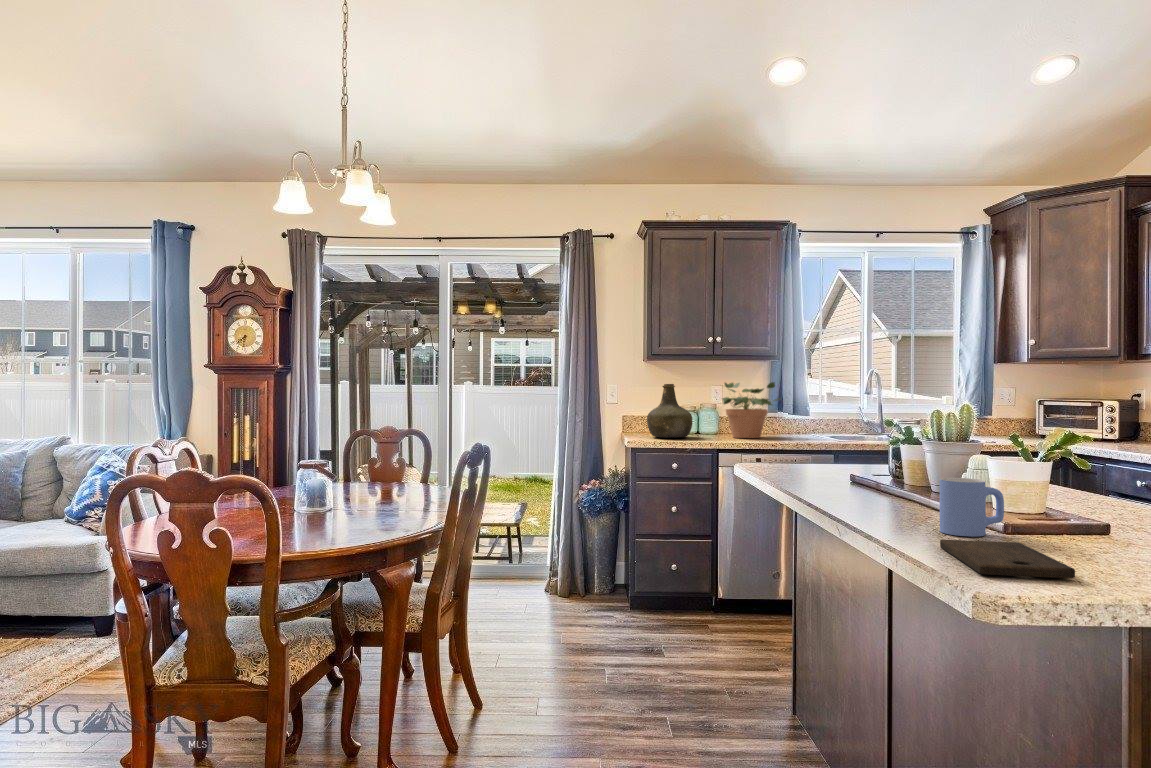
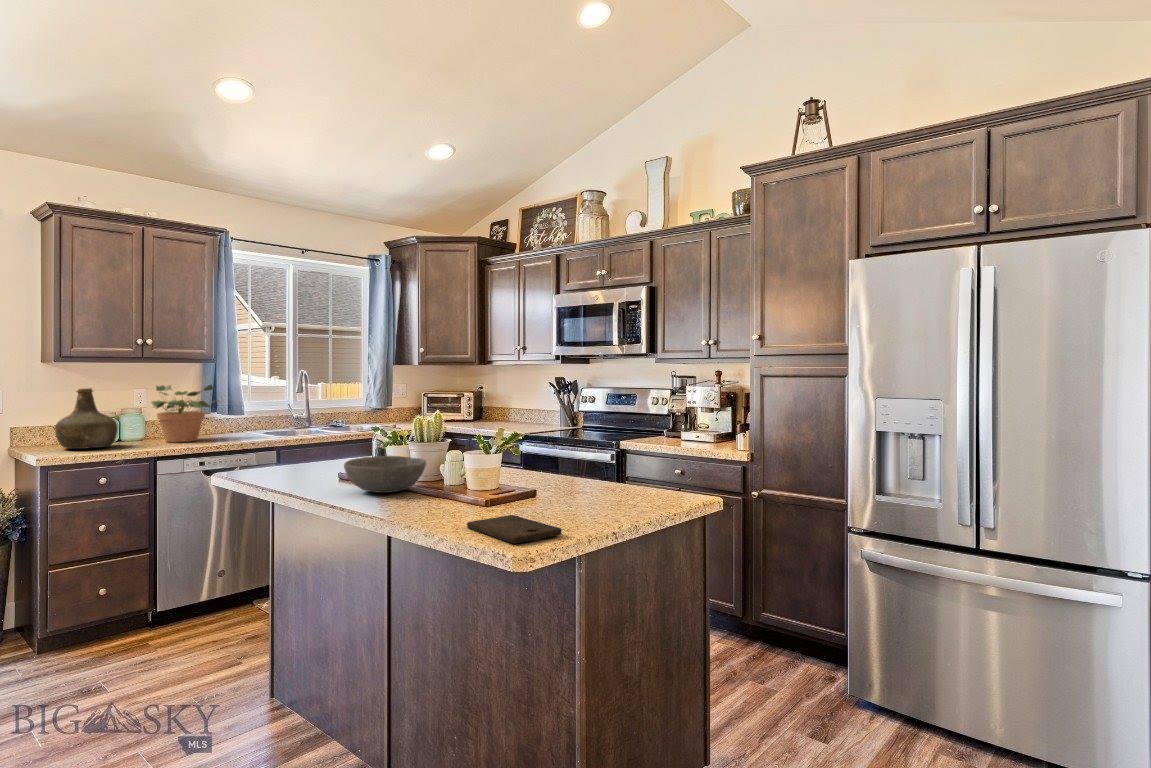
bowl: none [837,456,942,499] -> present [344,456,426,493]
mug: present [940,478,1004,536] -> none [452,472,491,516]

